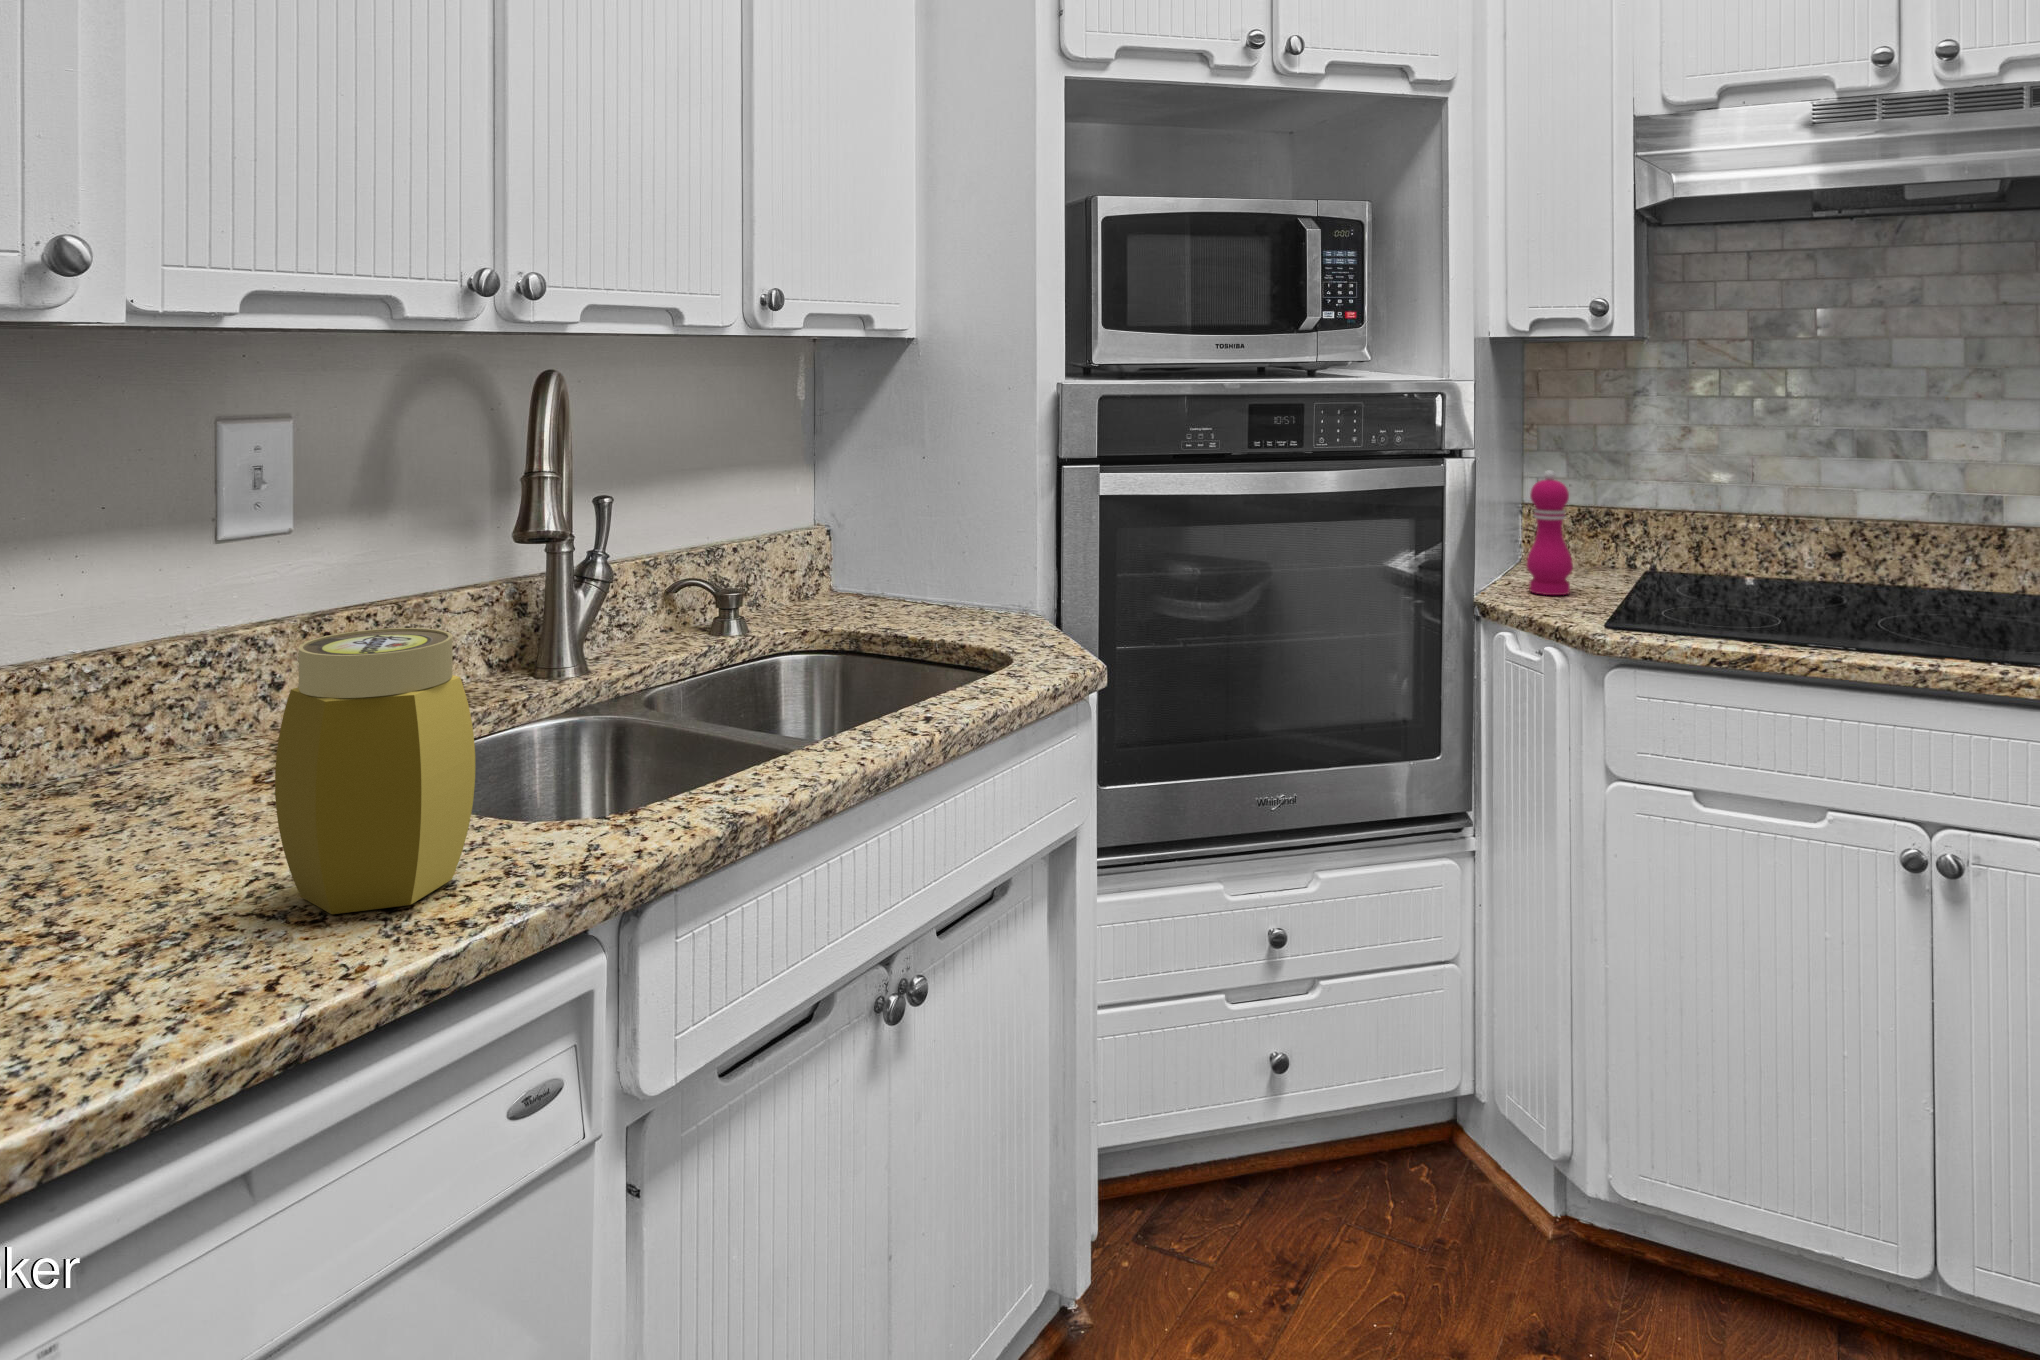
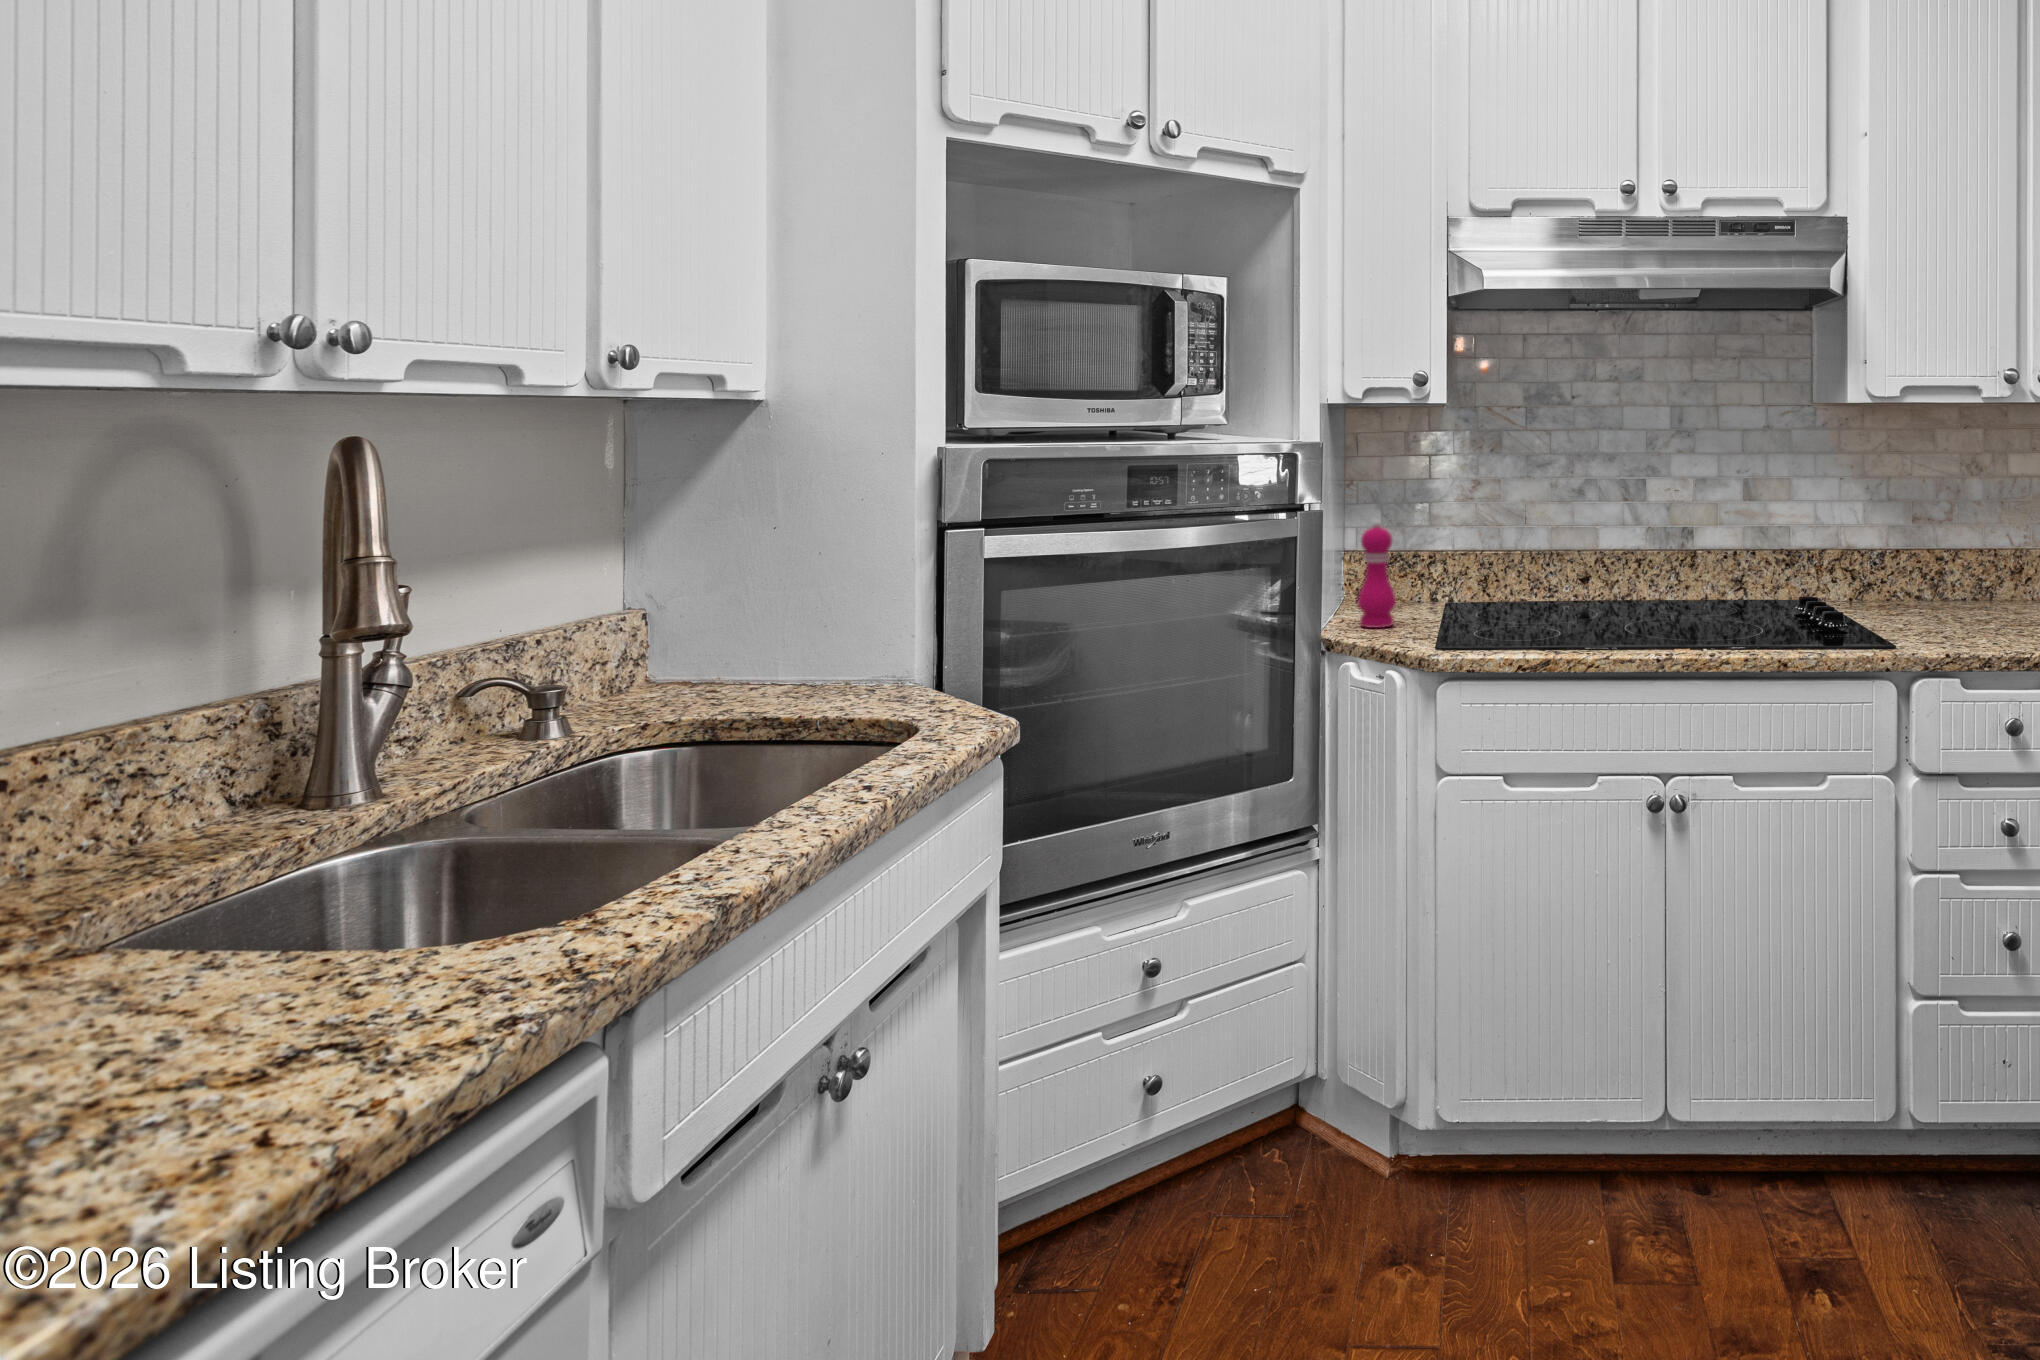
jar: present [275,628,475,914] -> none [172,720,450,1068]

